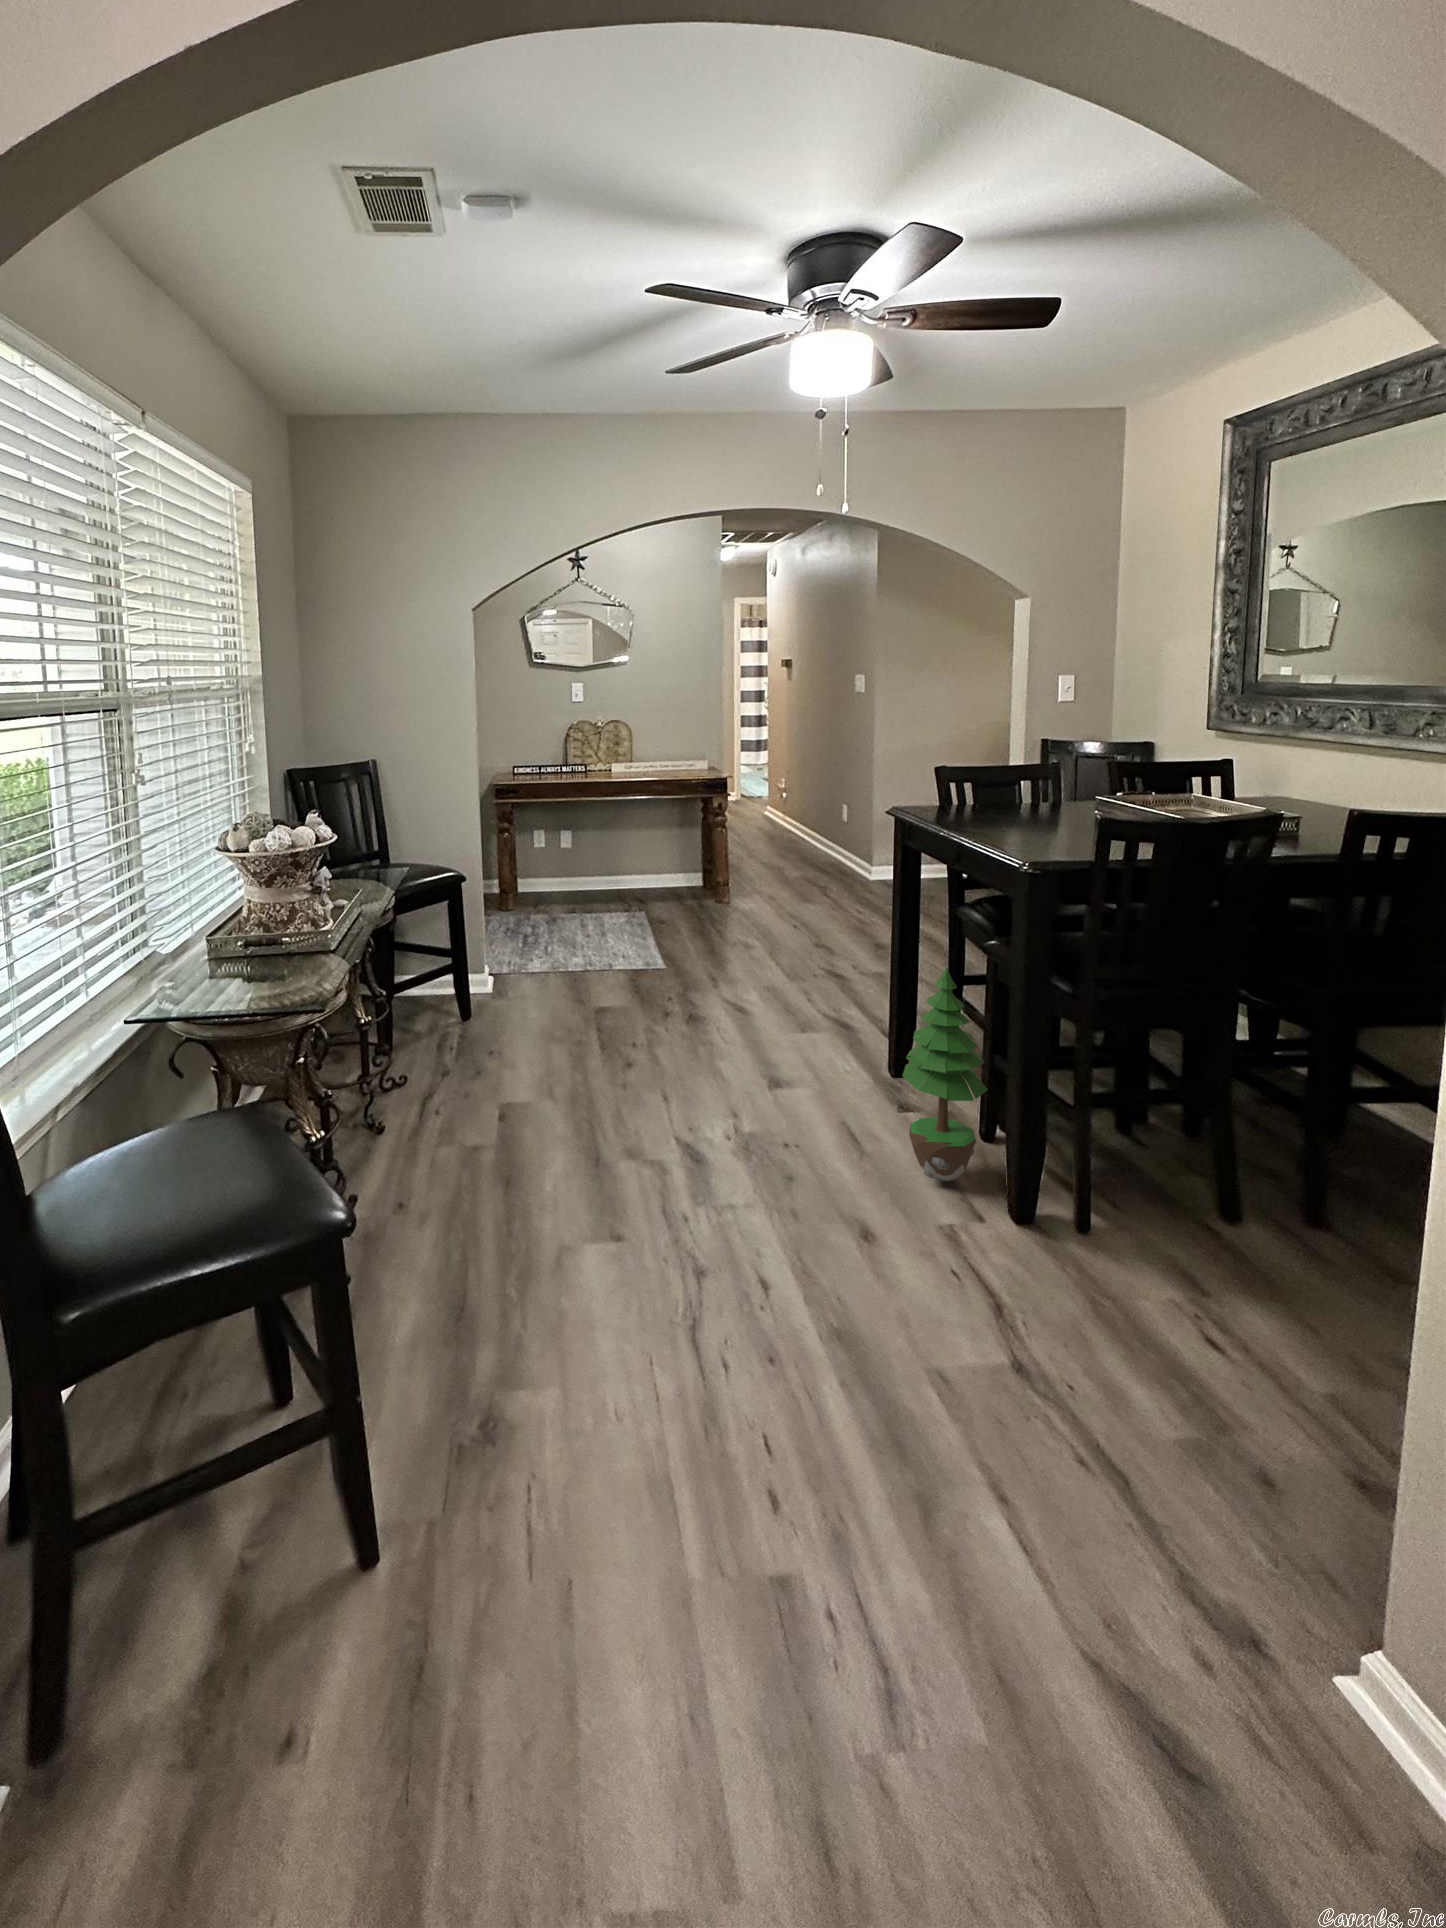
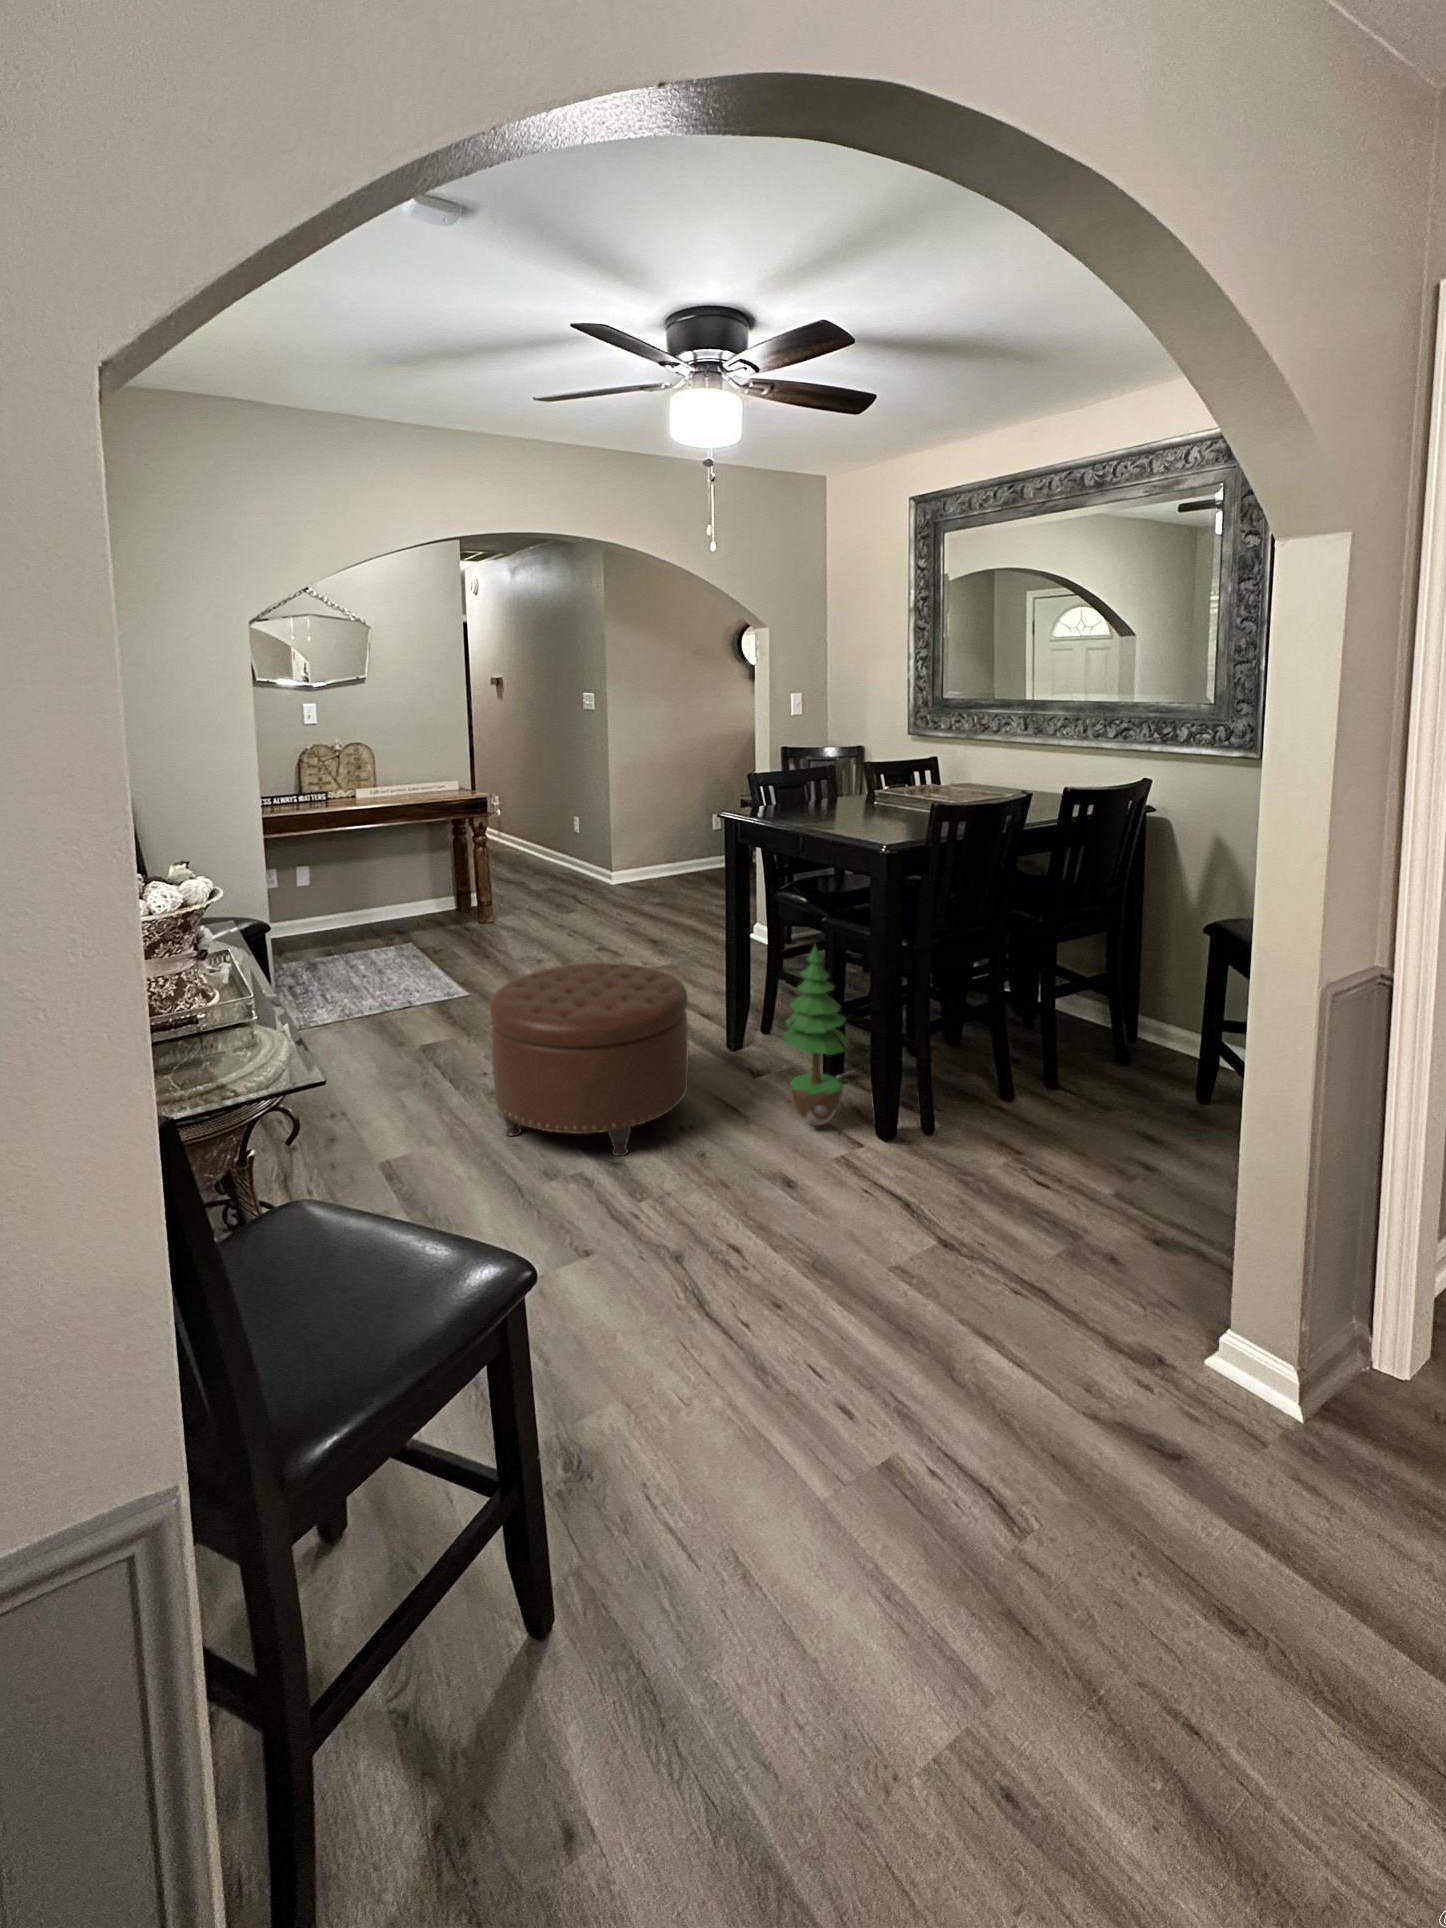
ottoman: none [605,951,811,1156] -> present [490,963,689,1156]

